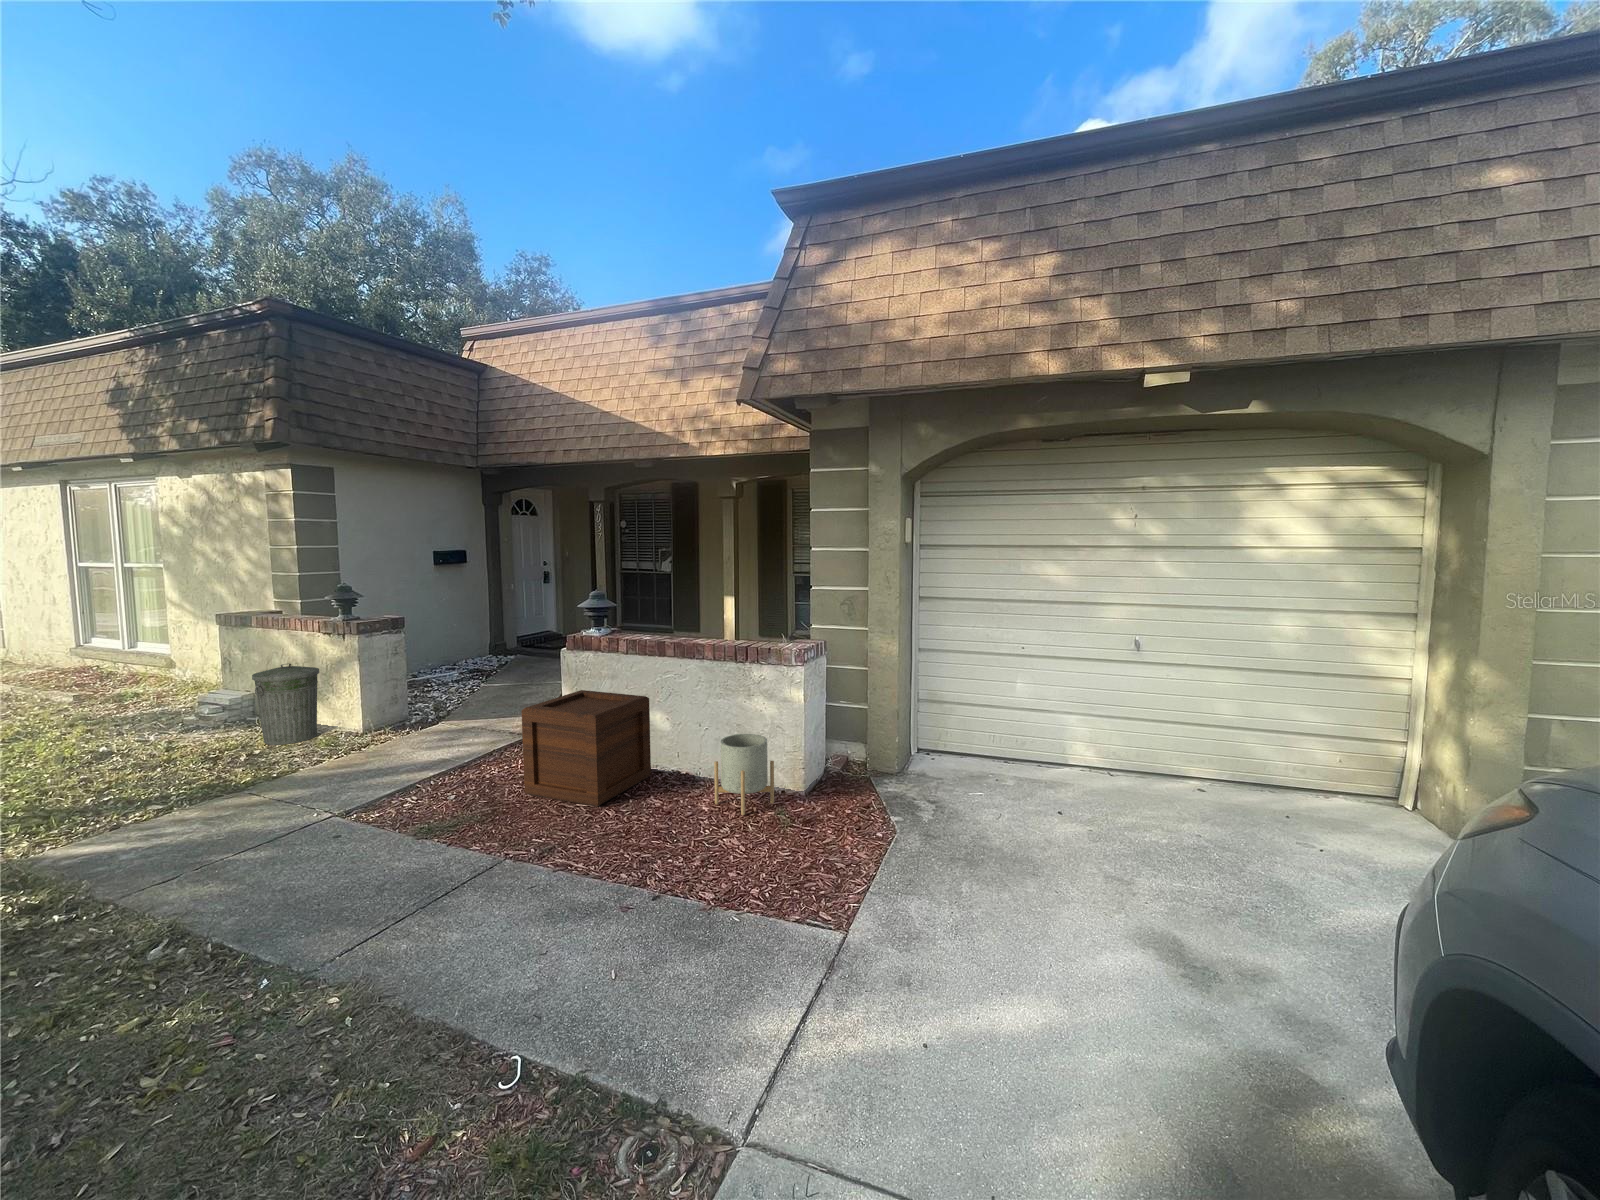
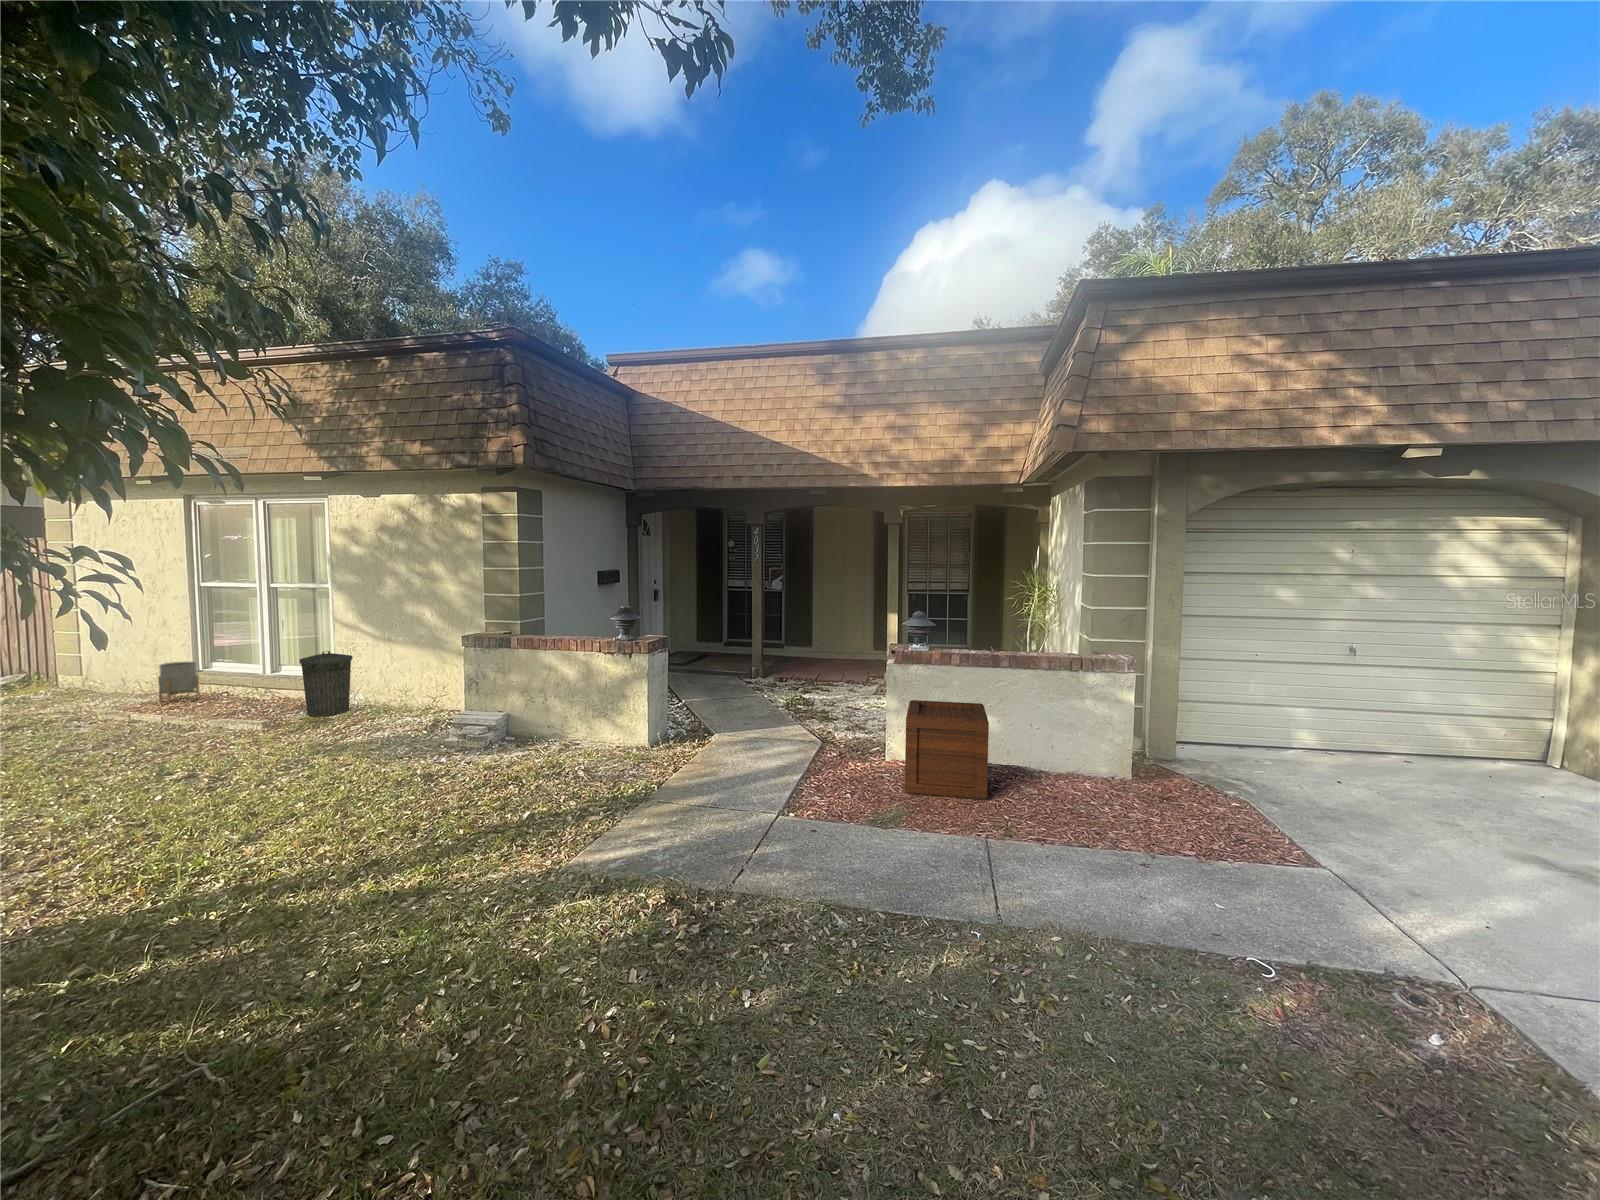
trash can: present [252,664,319,745] -> present [299,651,353,716]
planter: present [714,734,774,815] -> present [158,662,200,704]

